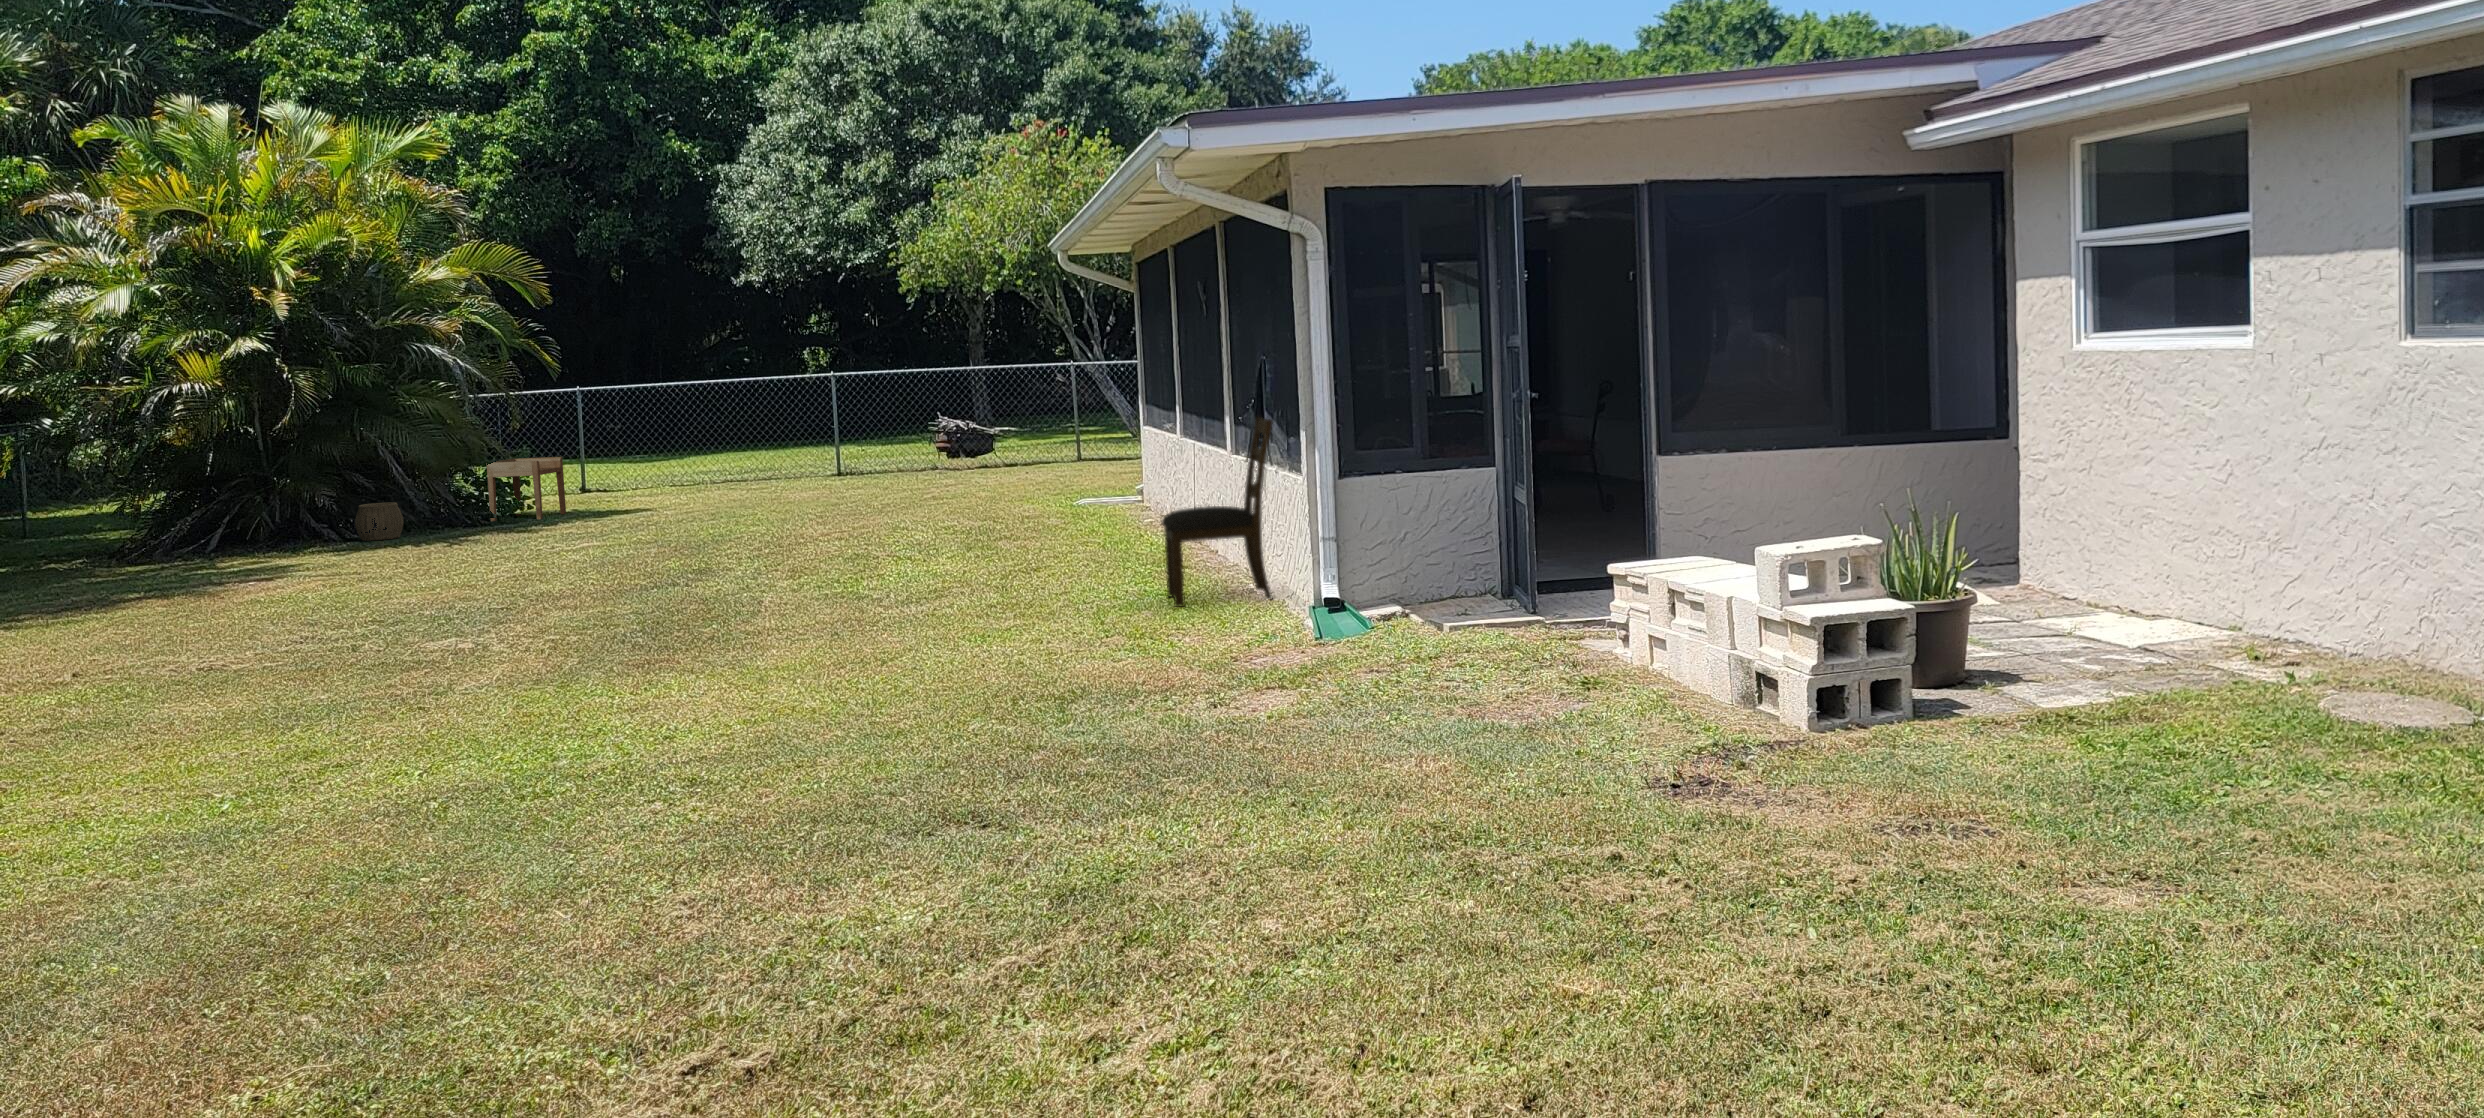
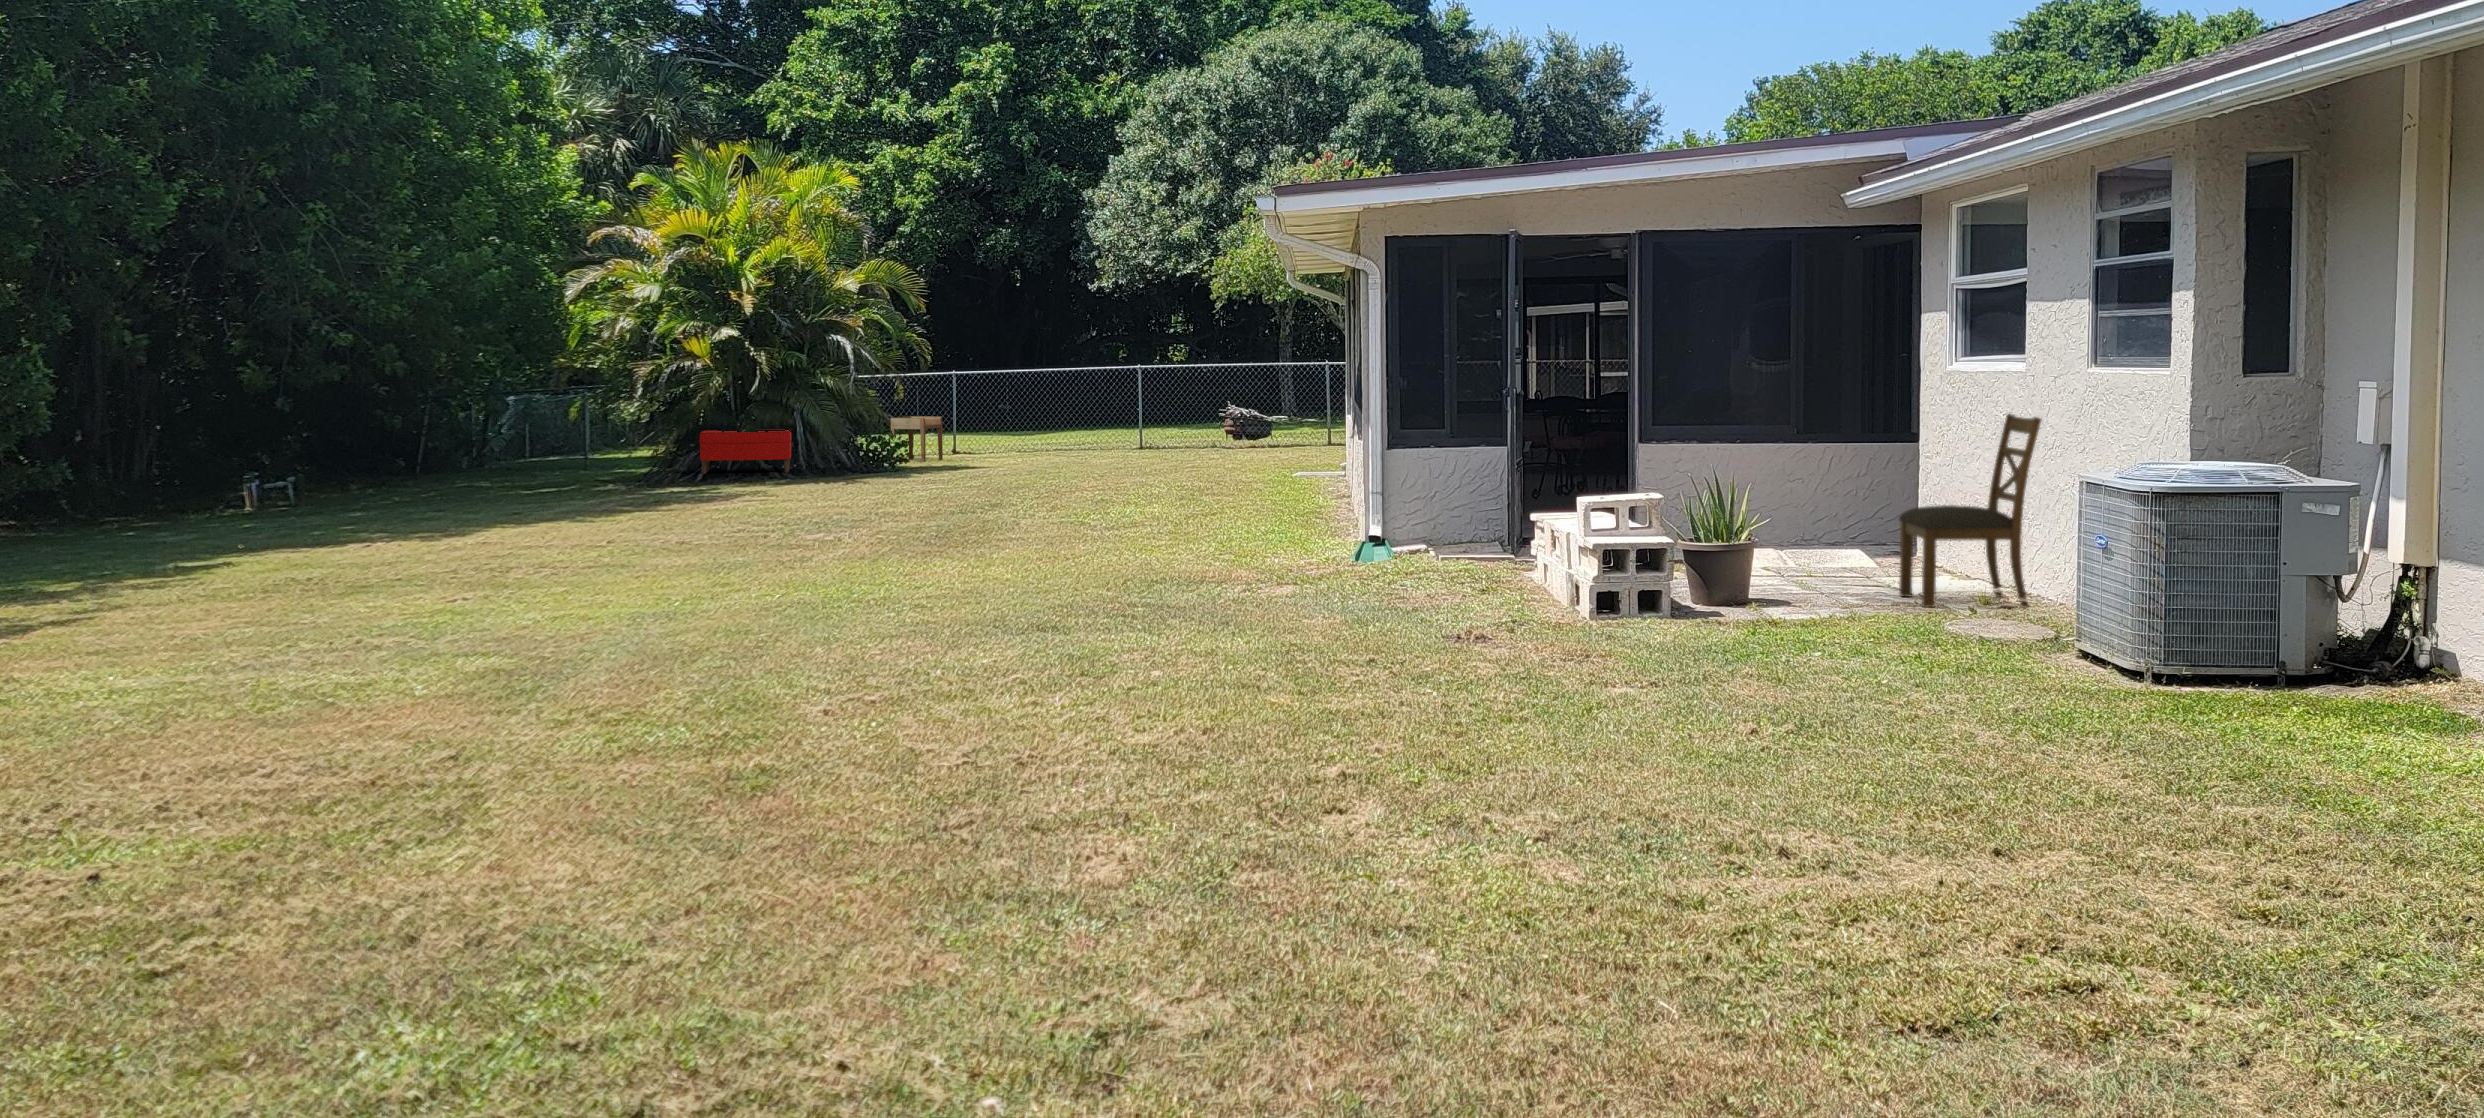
chair: present [1161,417,1273,607] -> present [1899,414,2041,608]
bench: none [185,488,338,560] -> present [699,429,791,474]
woven basket: present [355,502,404,541] -> none [802,442,833,469]

